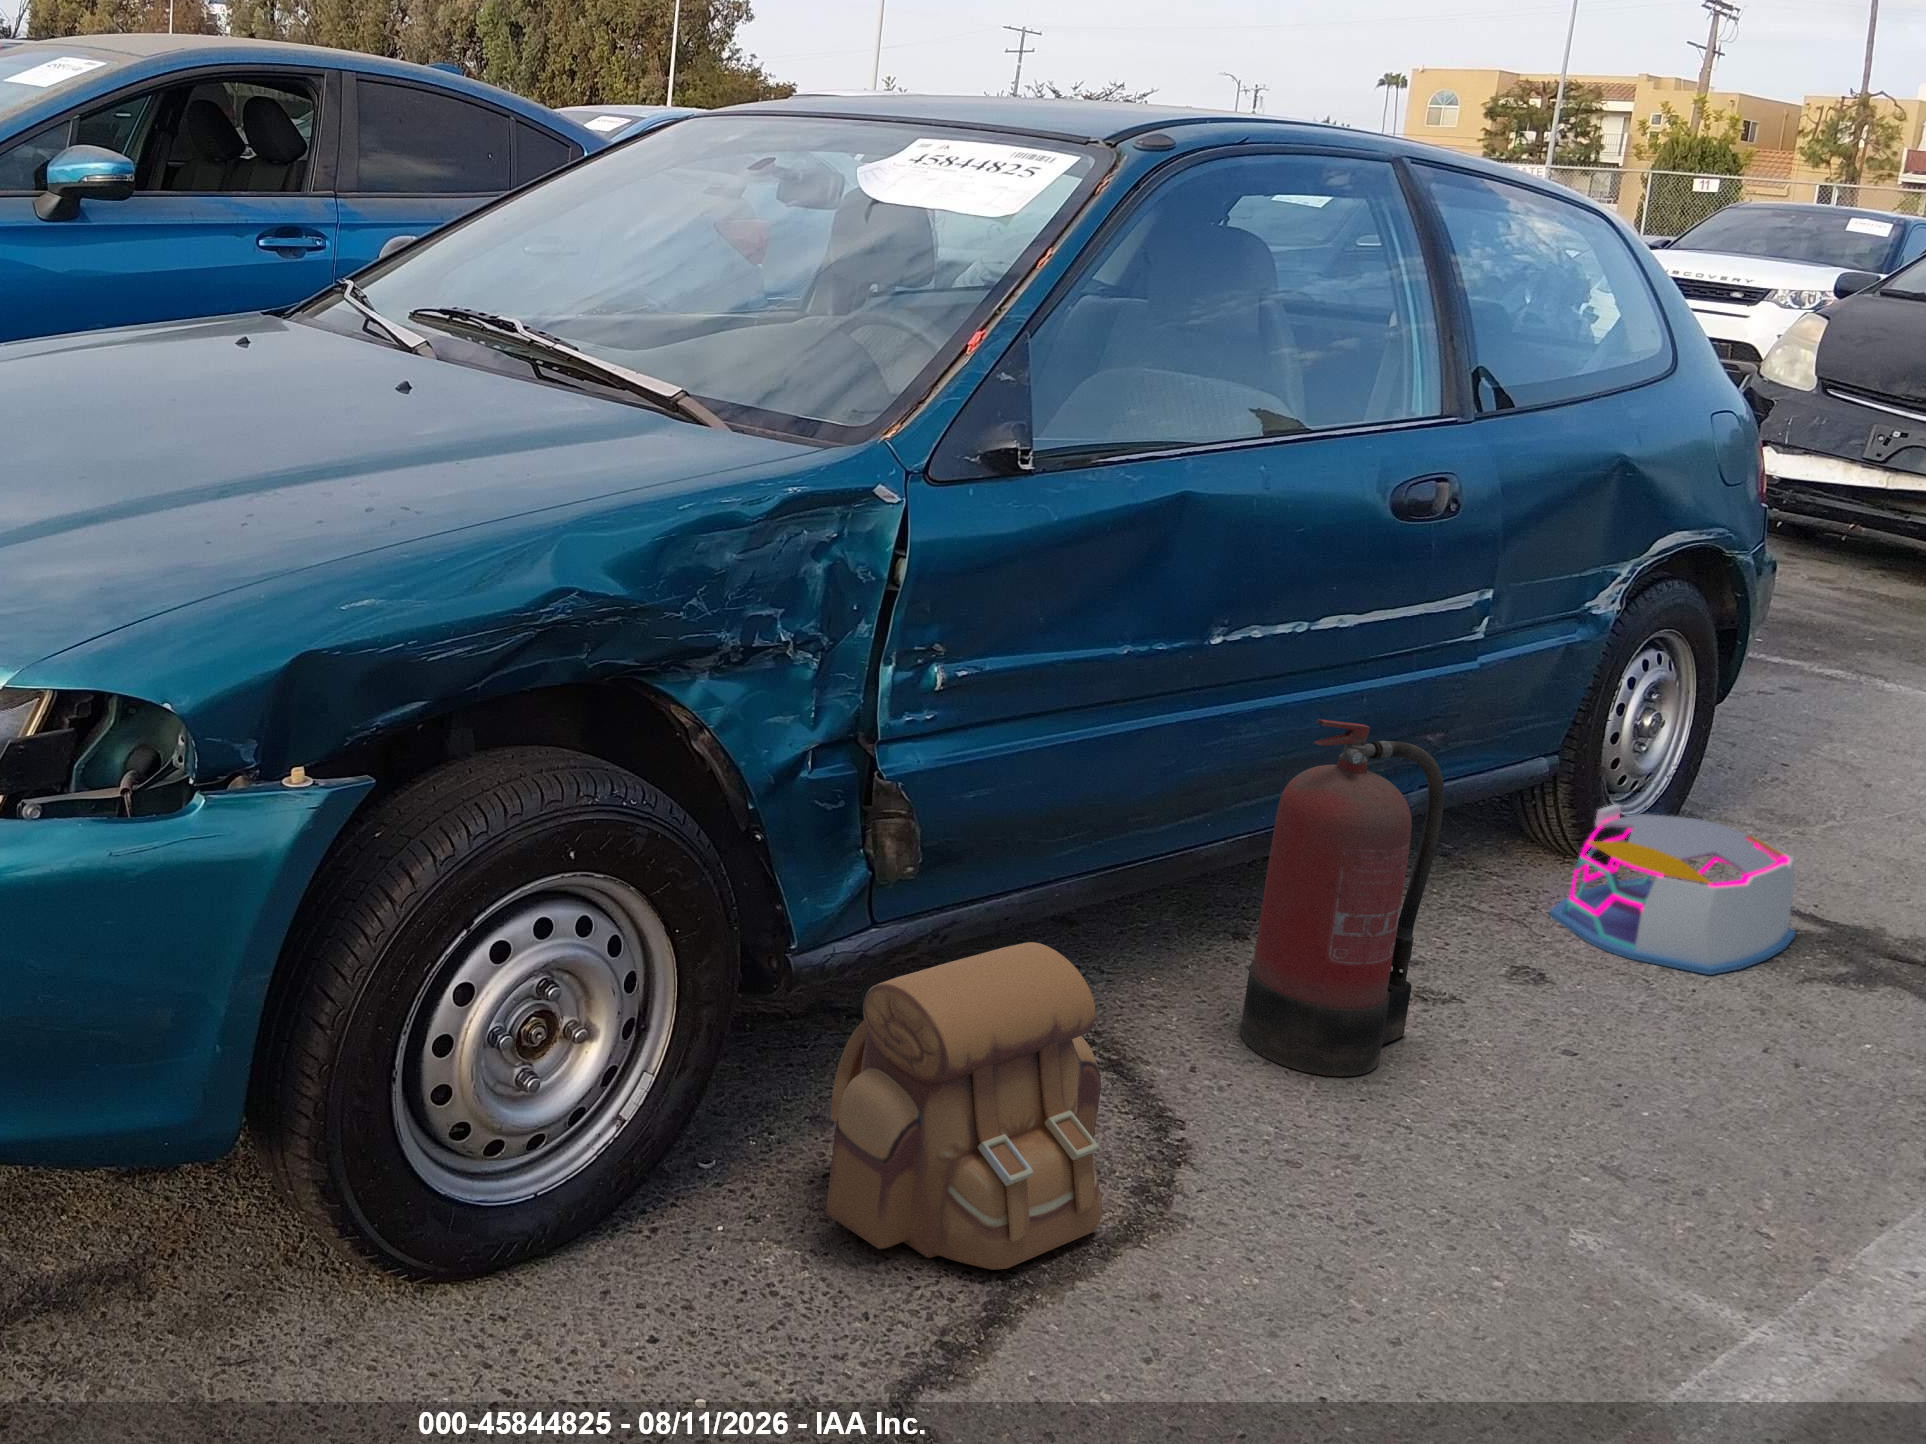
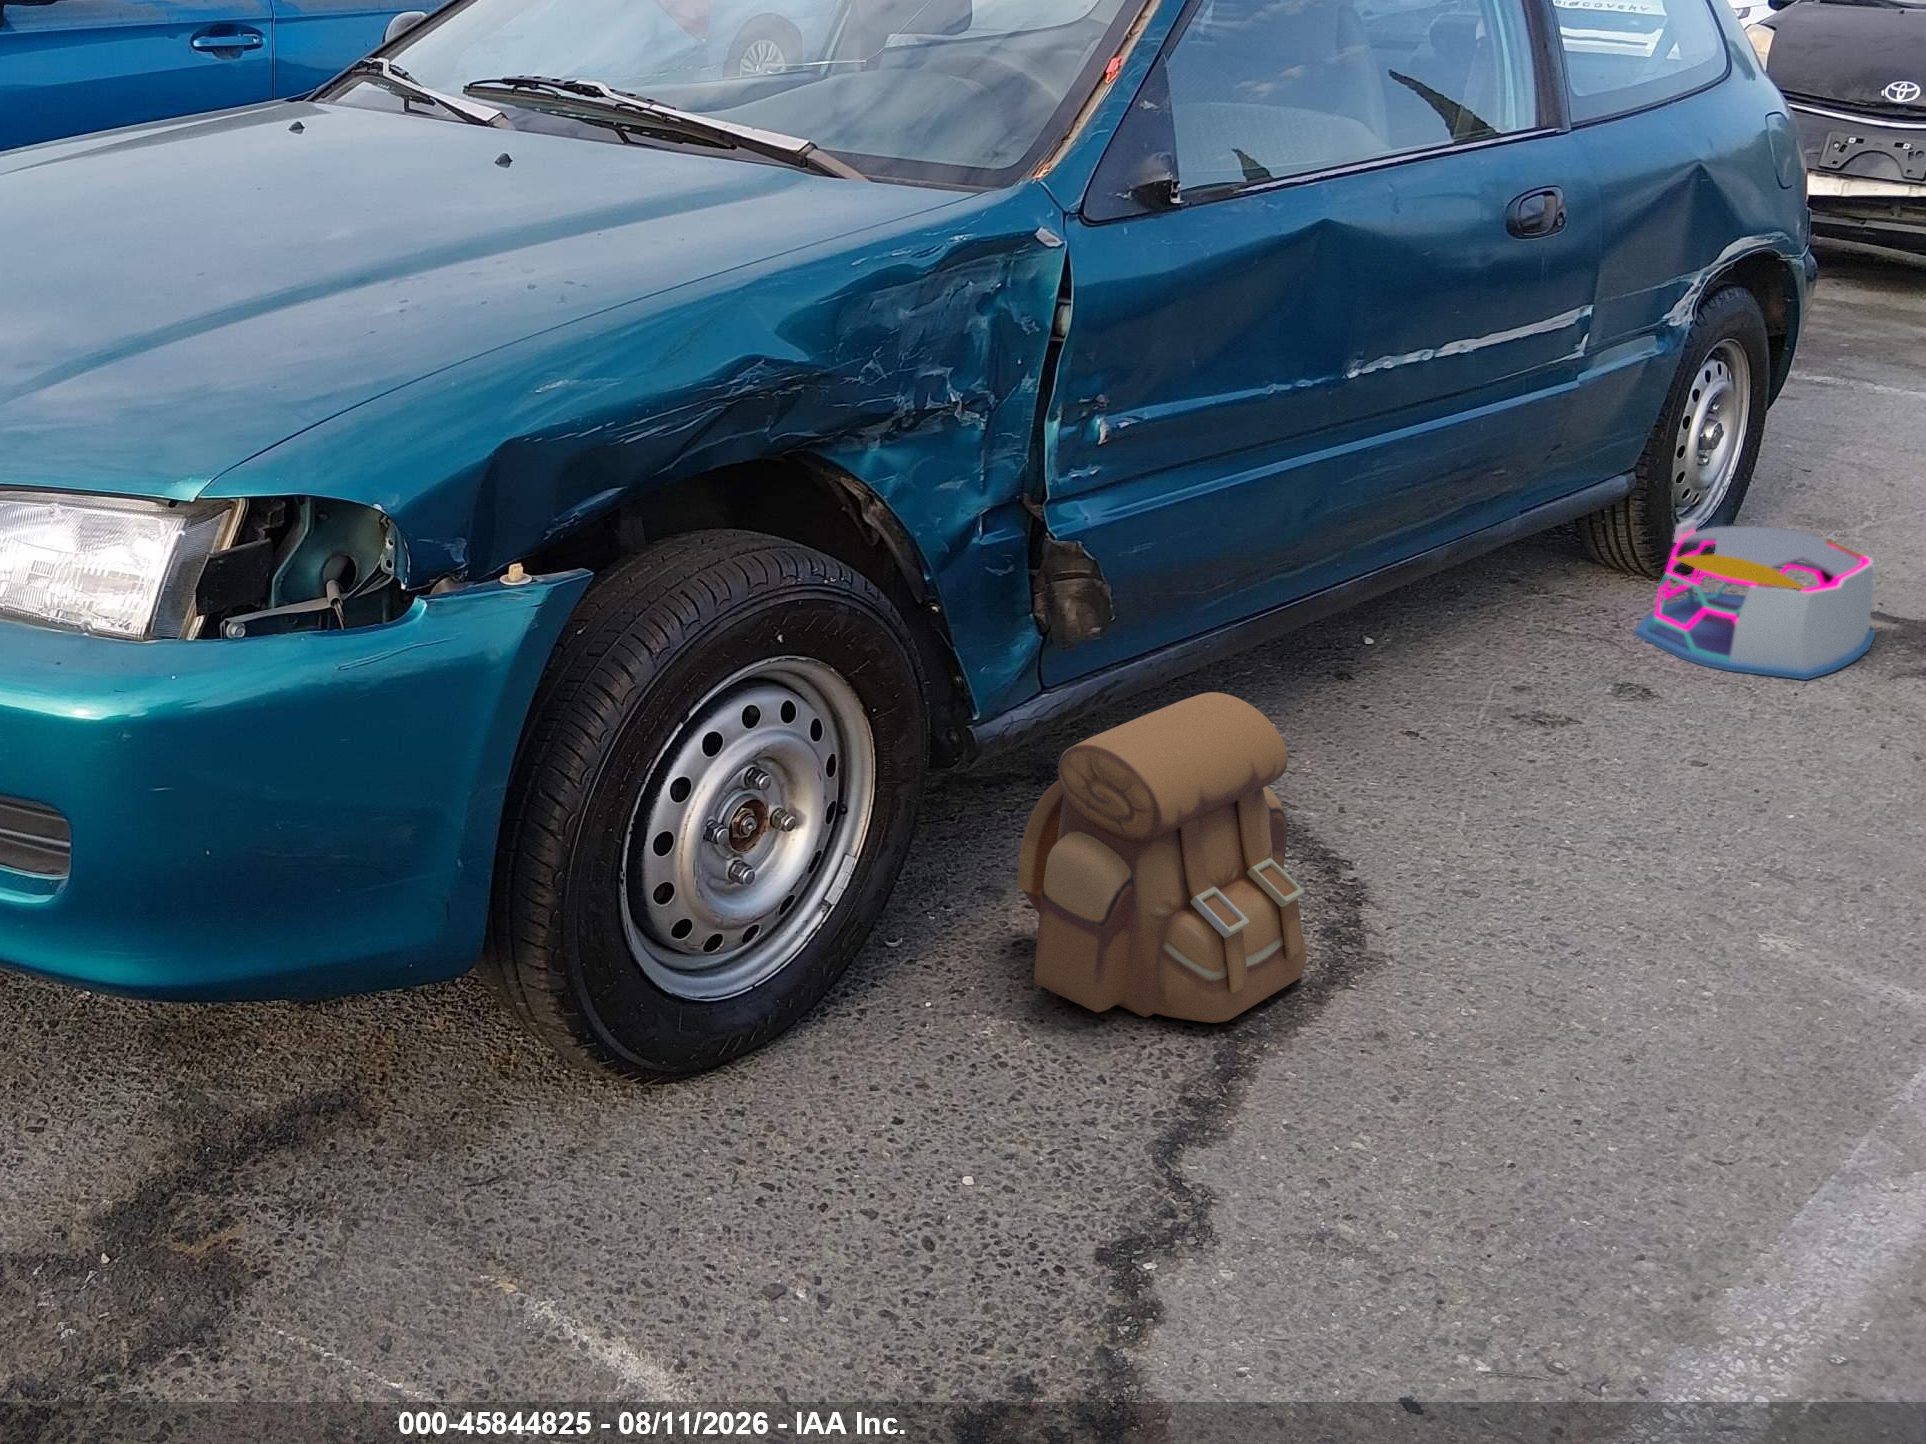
fire extinguisher: present [1240,719,1444,1076] -> none [1375,446,1573,807]

